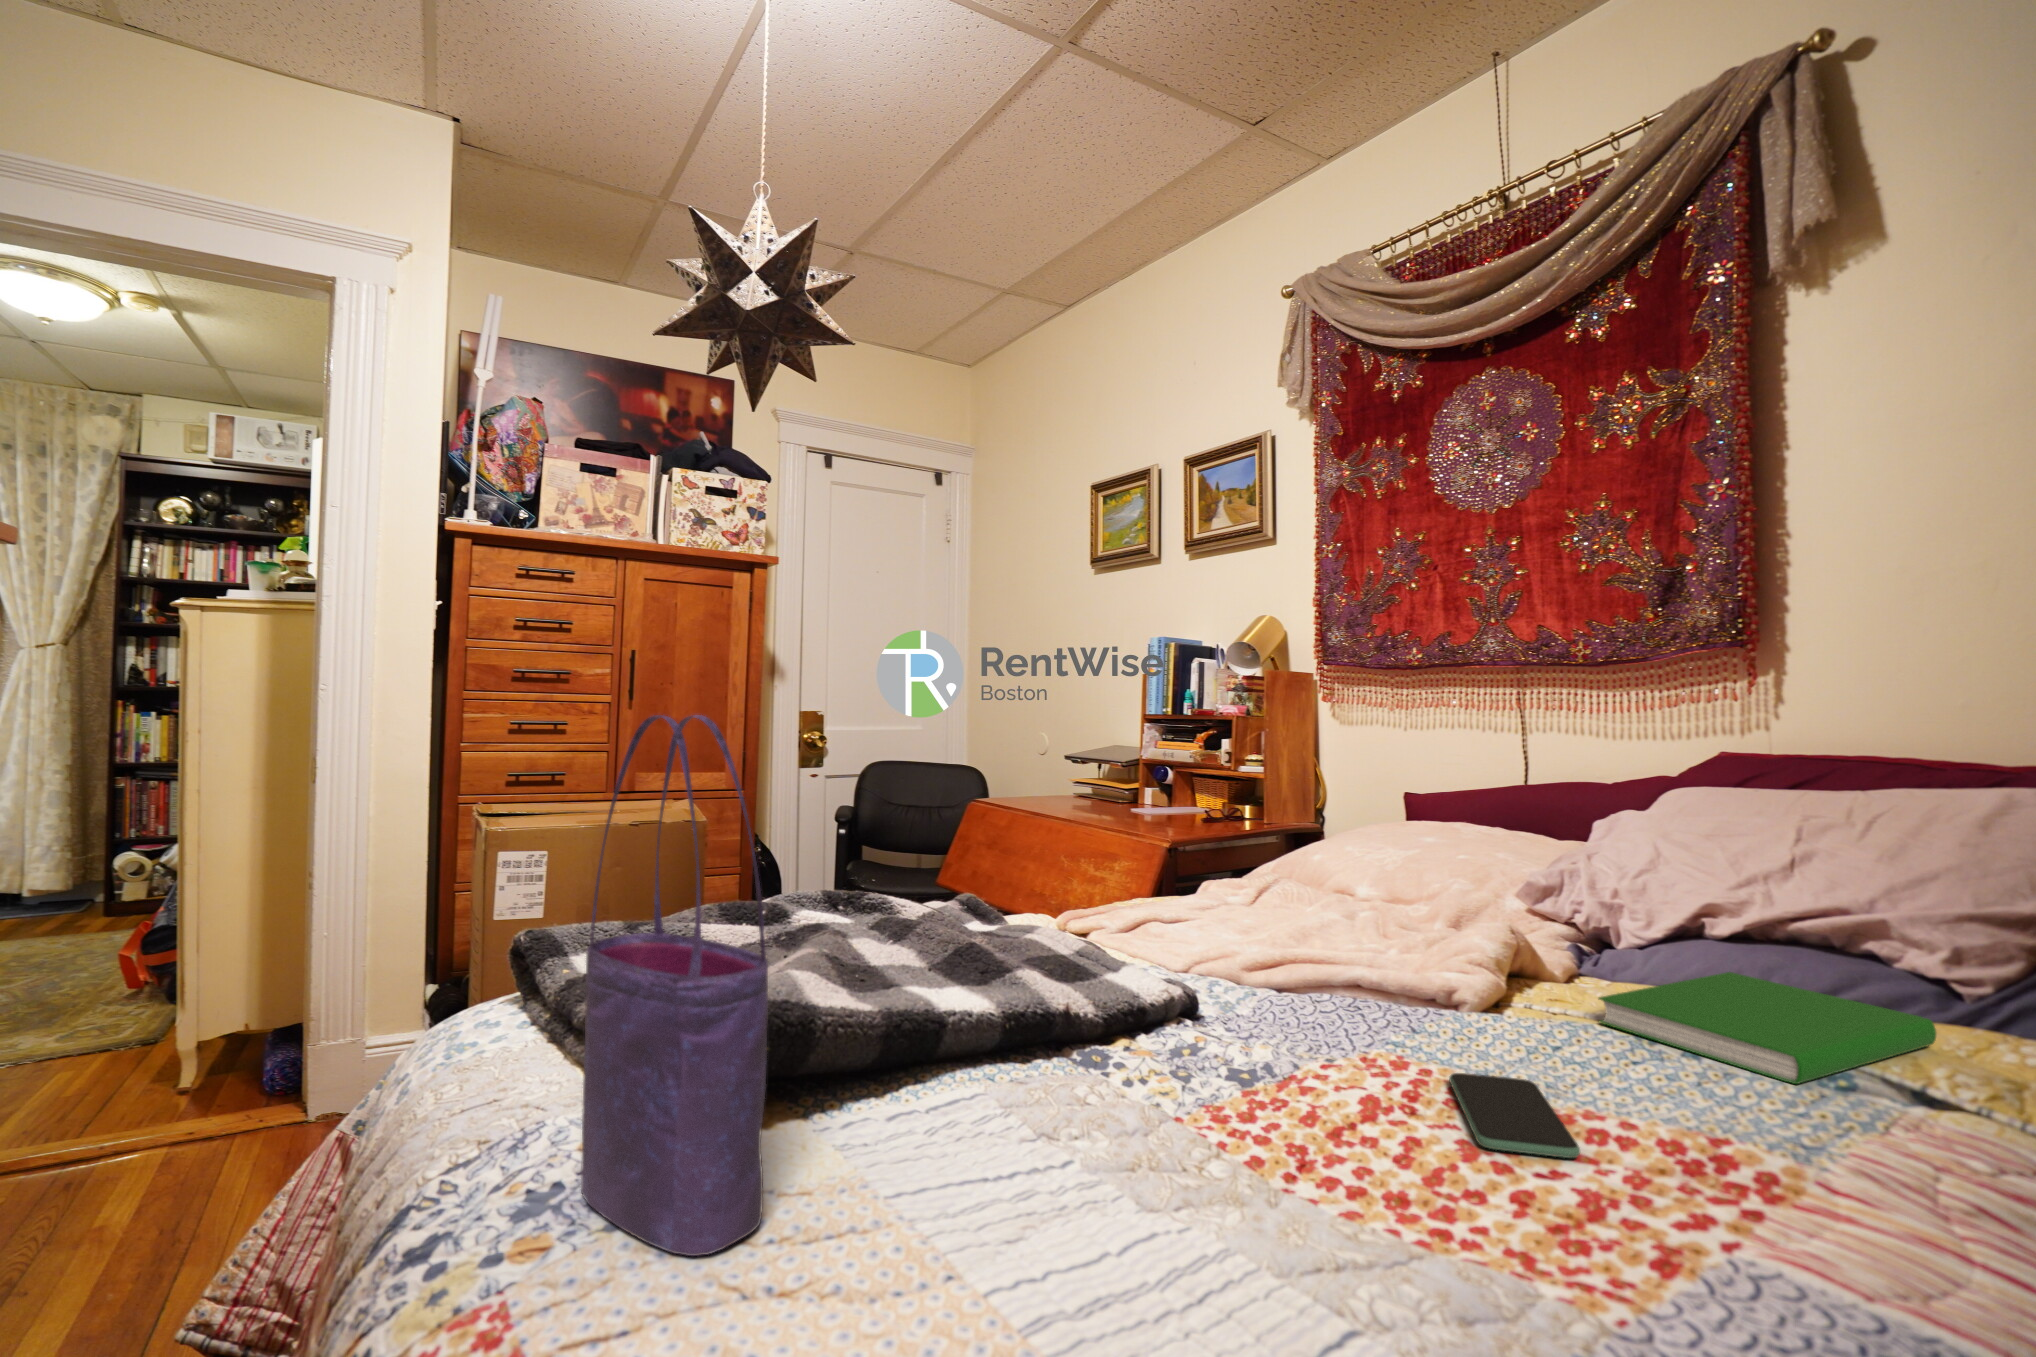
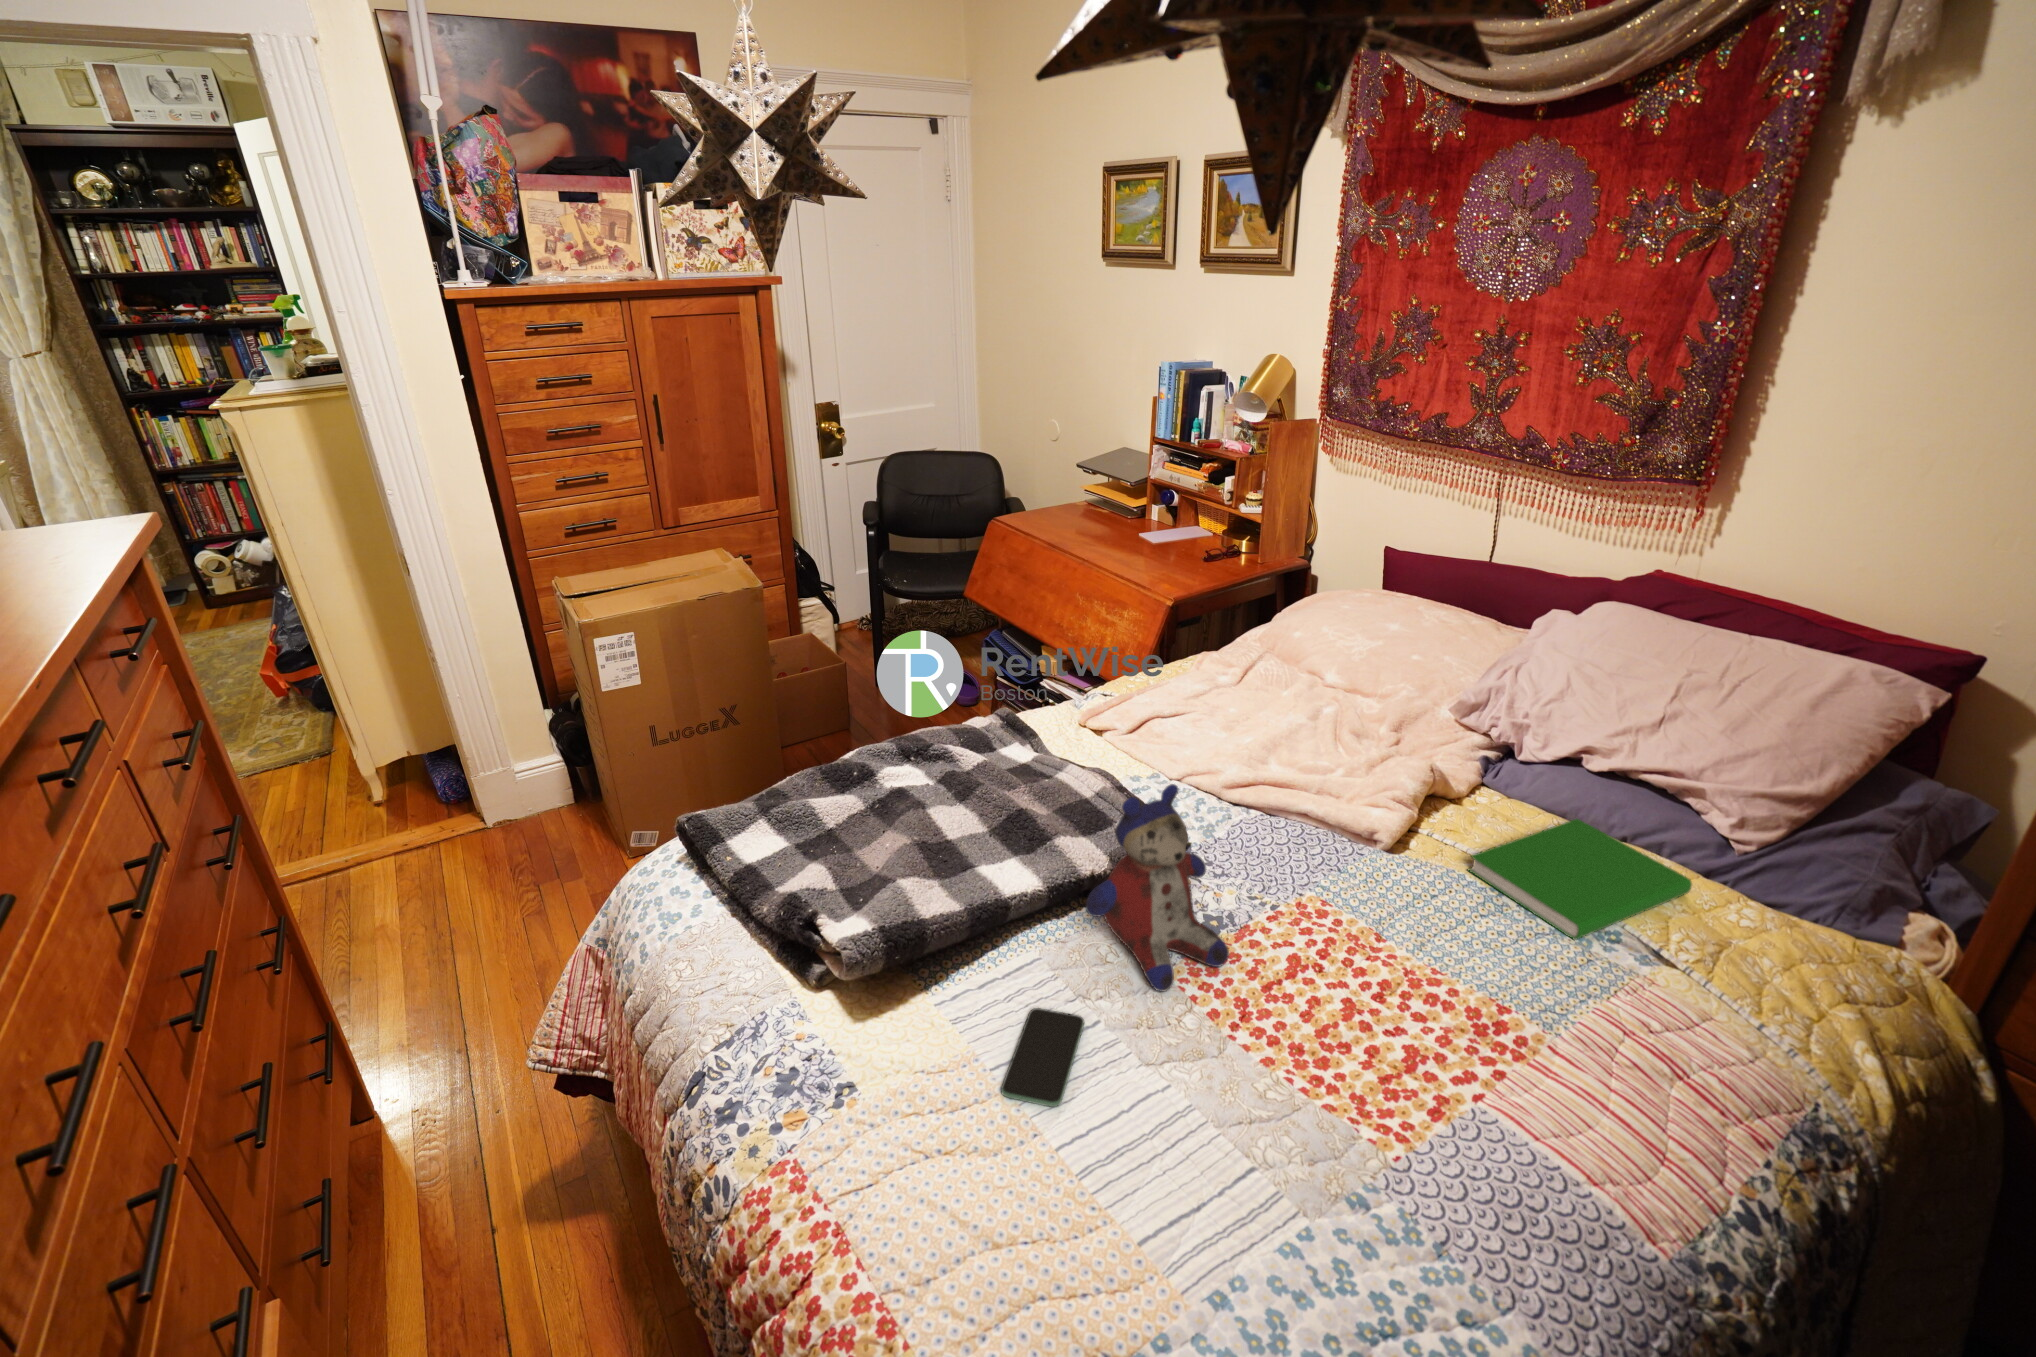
tote bag: present [581,715,768,1256] -> none [809,831,934,1112]
stuffed bear: none [1046,815,1268,1123] -> present [1085,784,1229,991]
smartphone: present [1449,1073,1580,1158] -> present [1001,1008,1085,1107]

